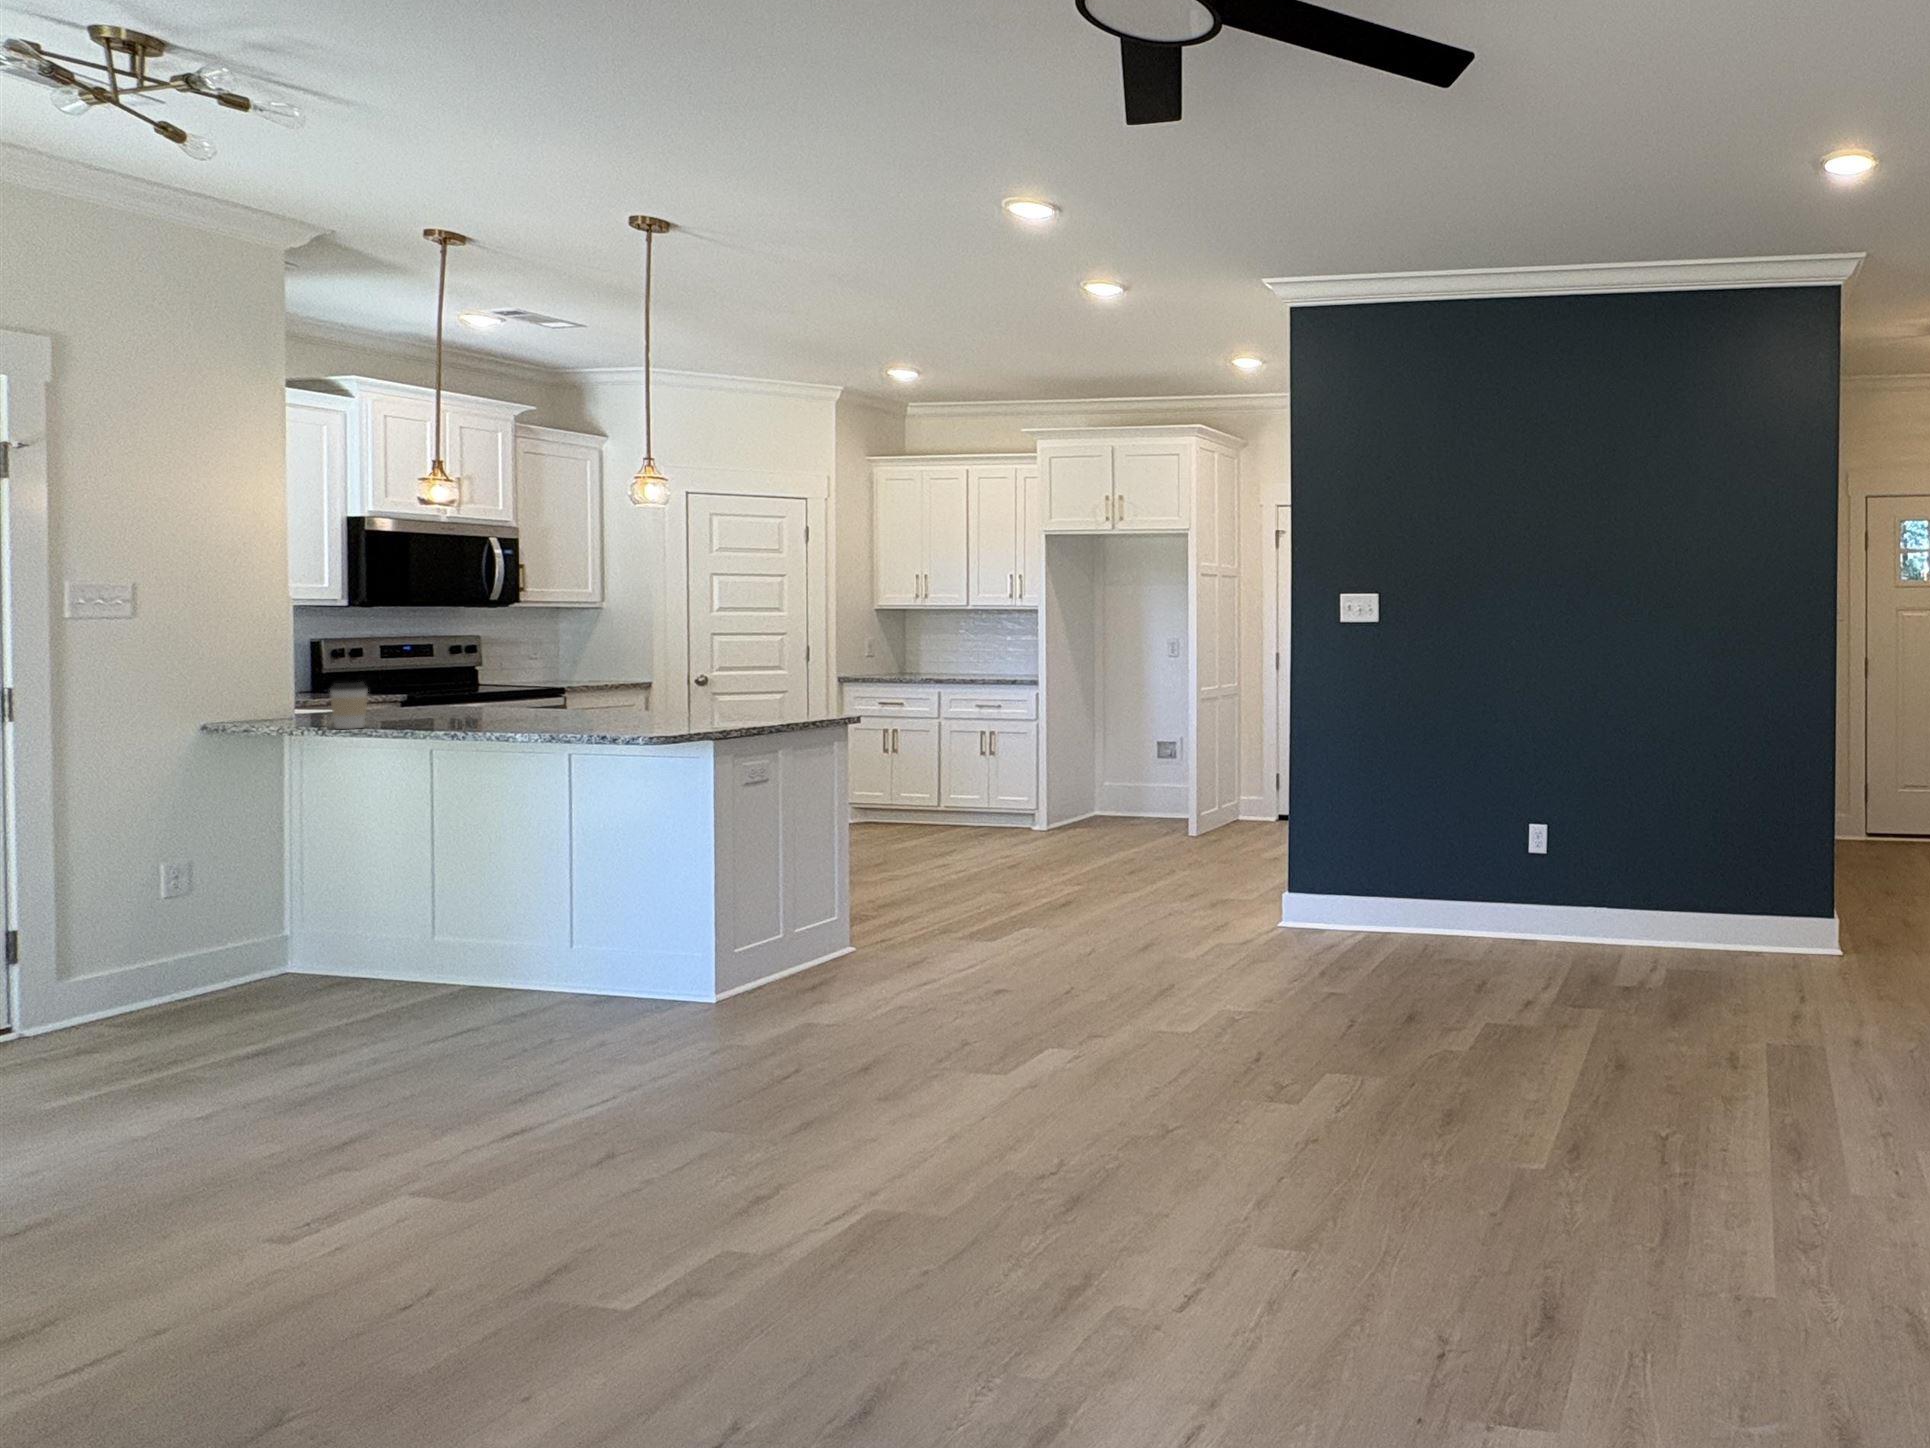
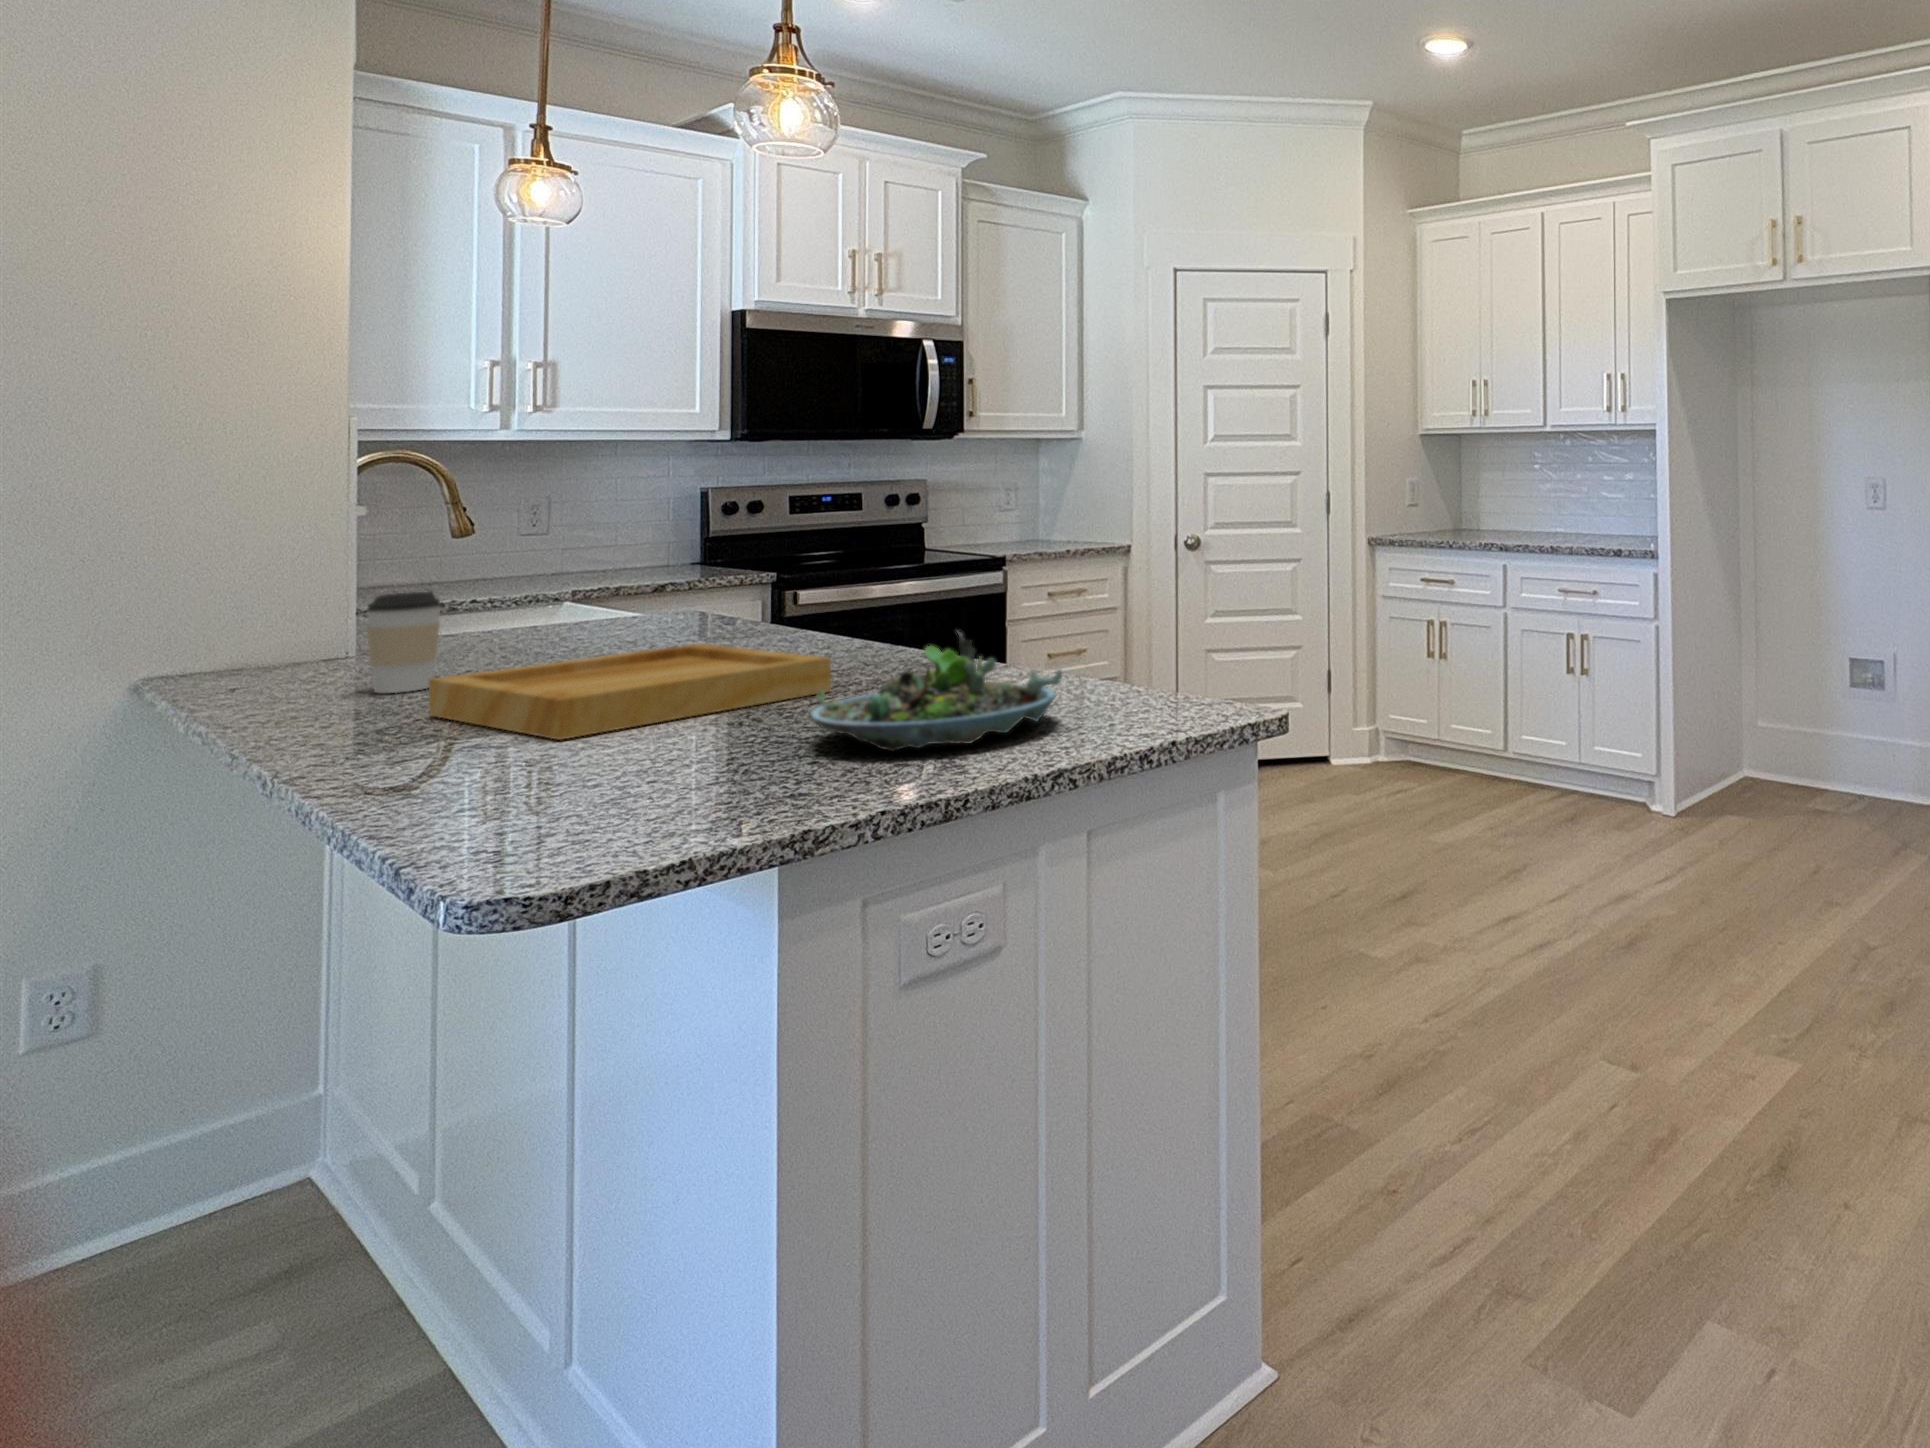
succulent planter: none [641,689,754,728] -> present [810,633,1062,751]
tray: none [412,707,612,732] -> present [429,644,831,740]

